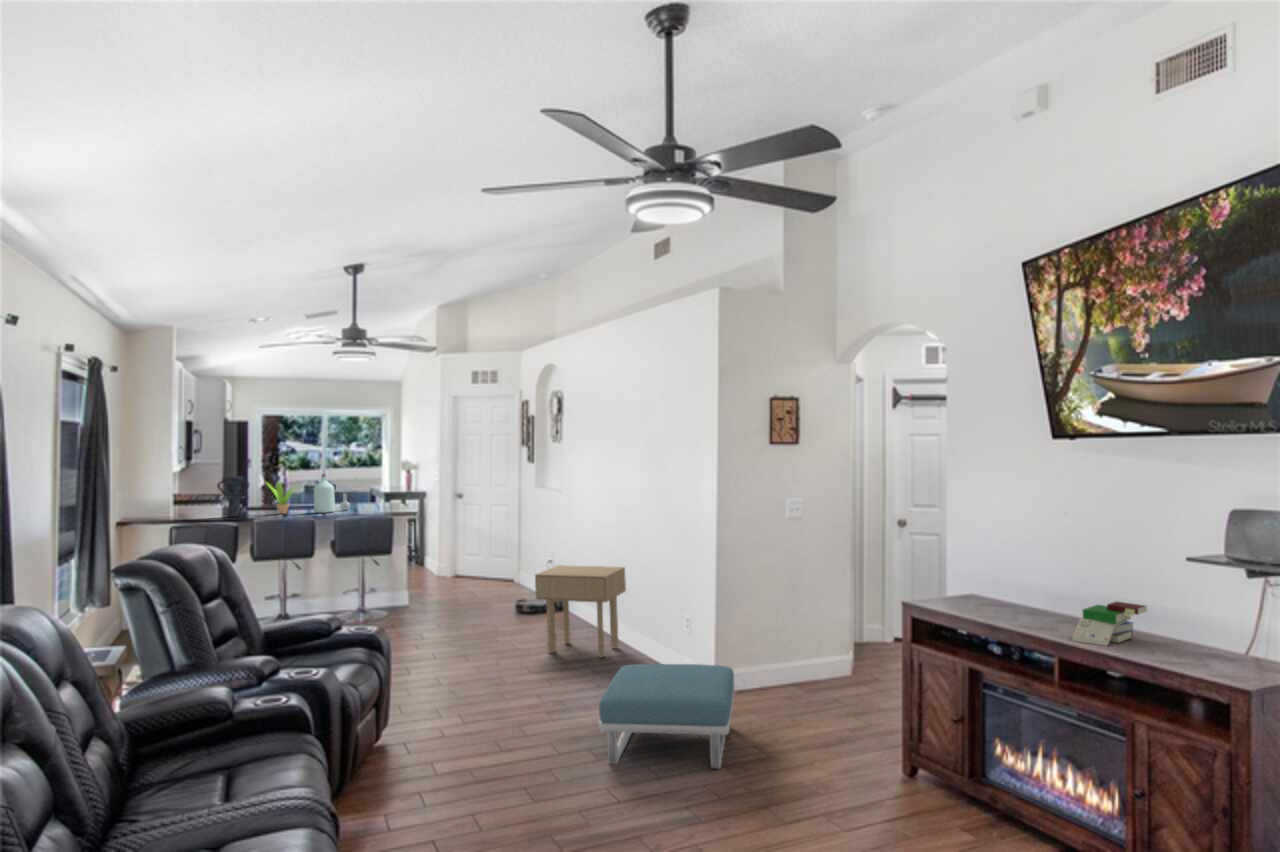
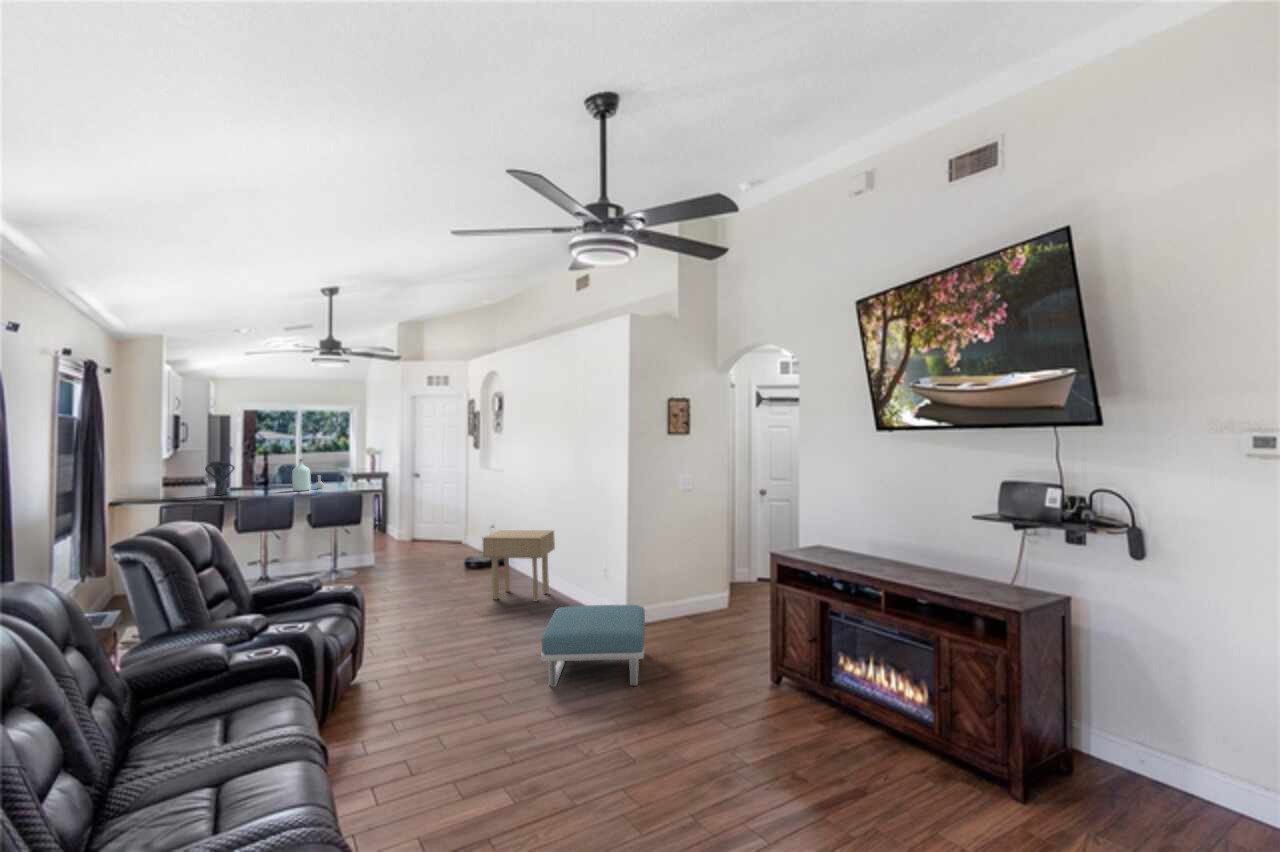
potted plant: present [266,482,295,514] -> none [248,465,276,492]
book: present [1072,601,1147,646] -> none [900,548,952,582]

